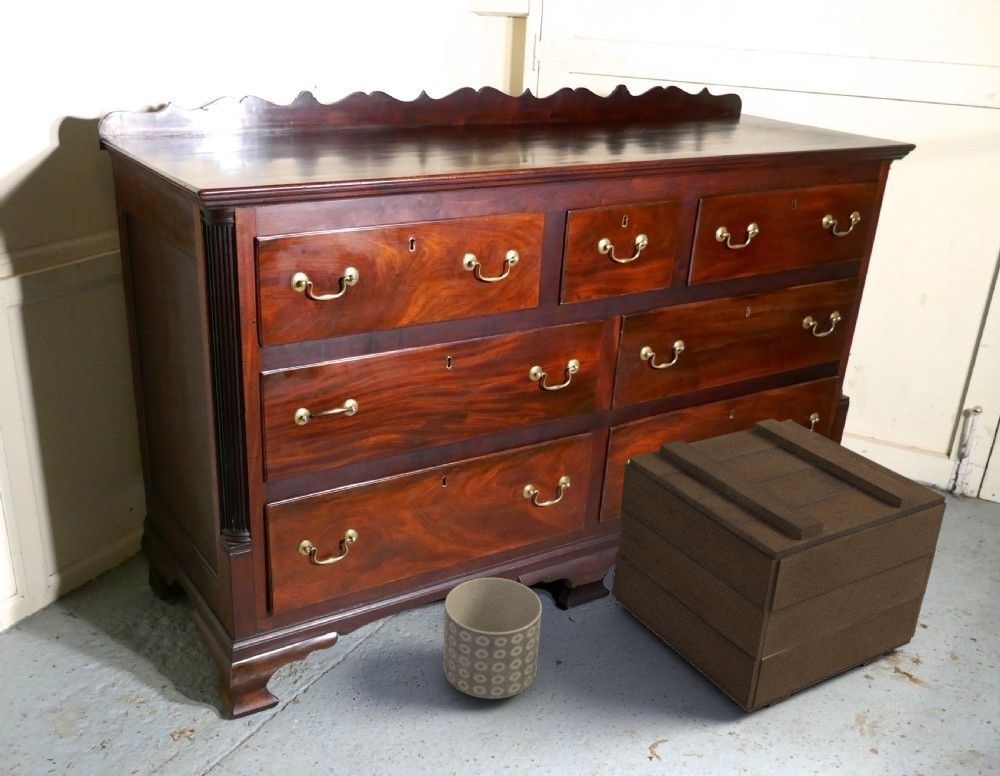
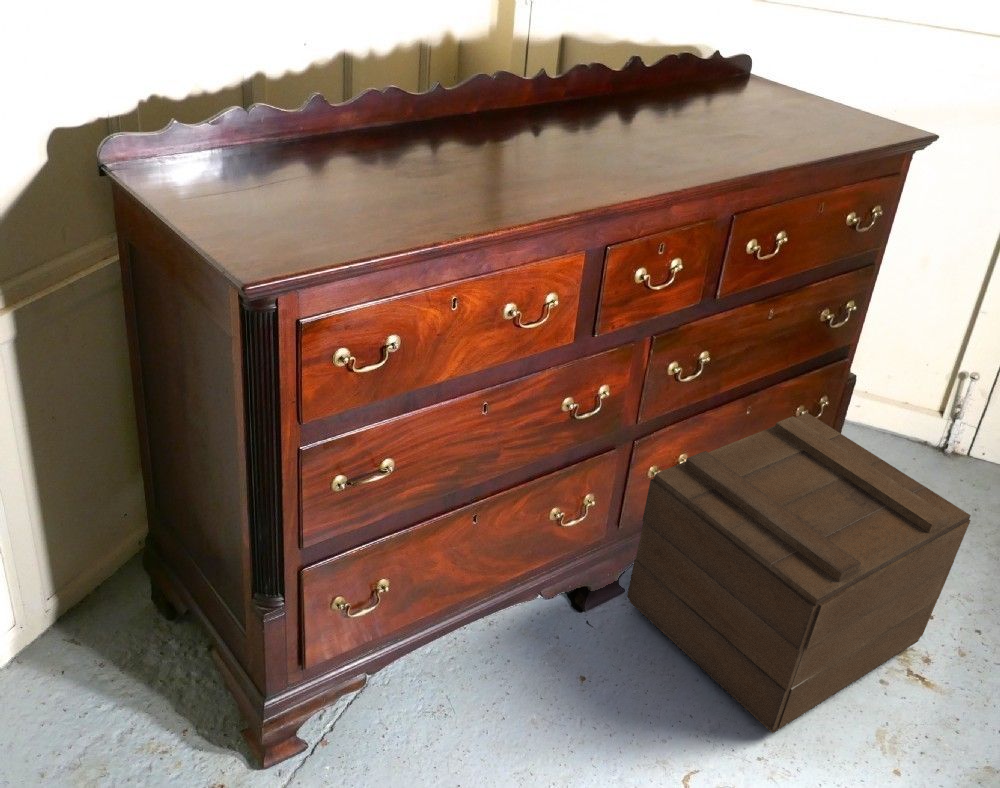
planter: present [443,578,542,699] -> none [471,606,574,733]

